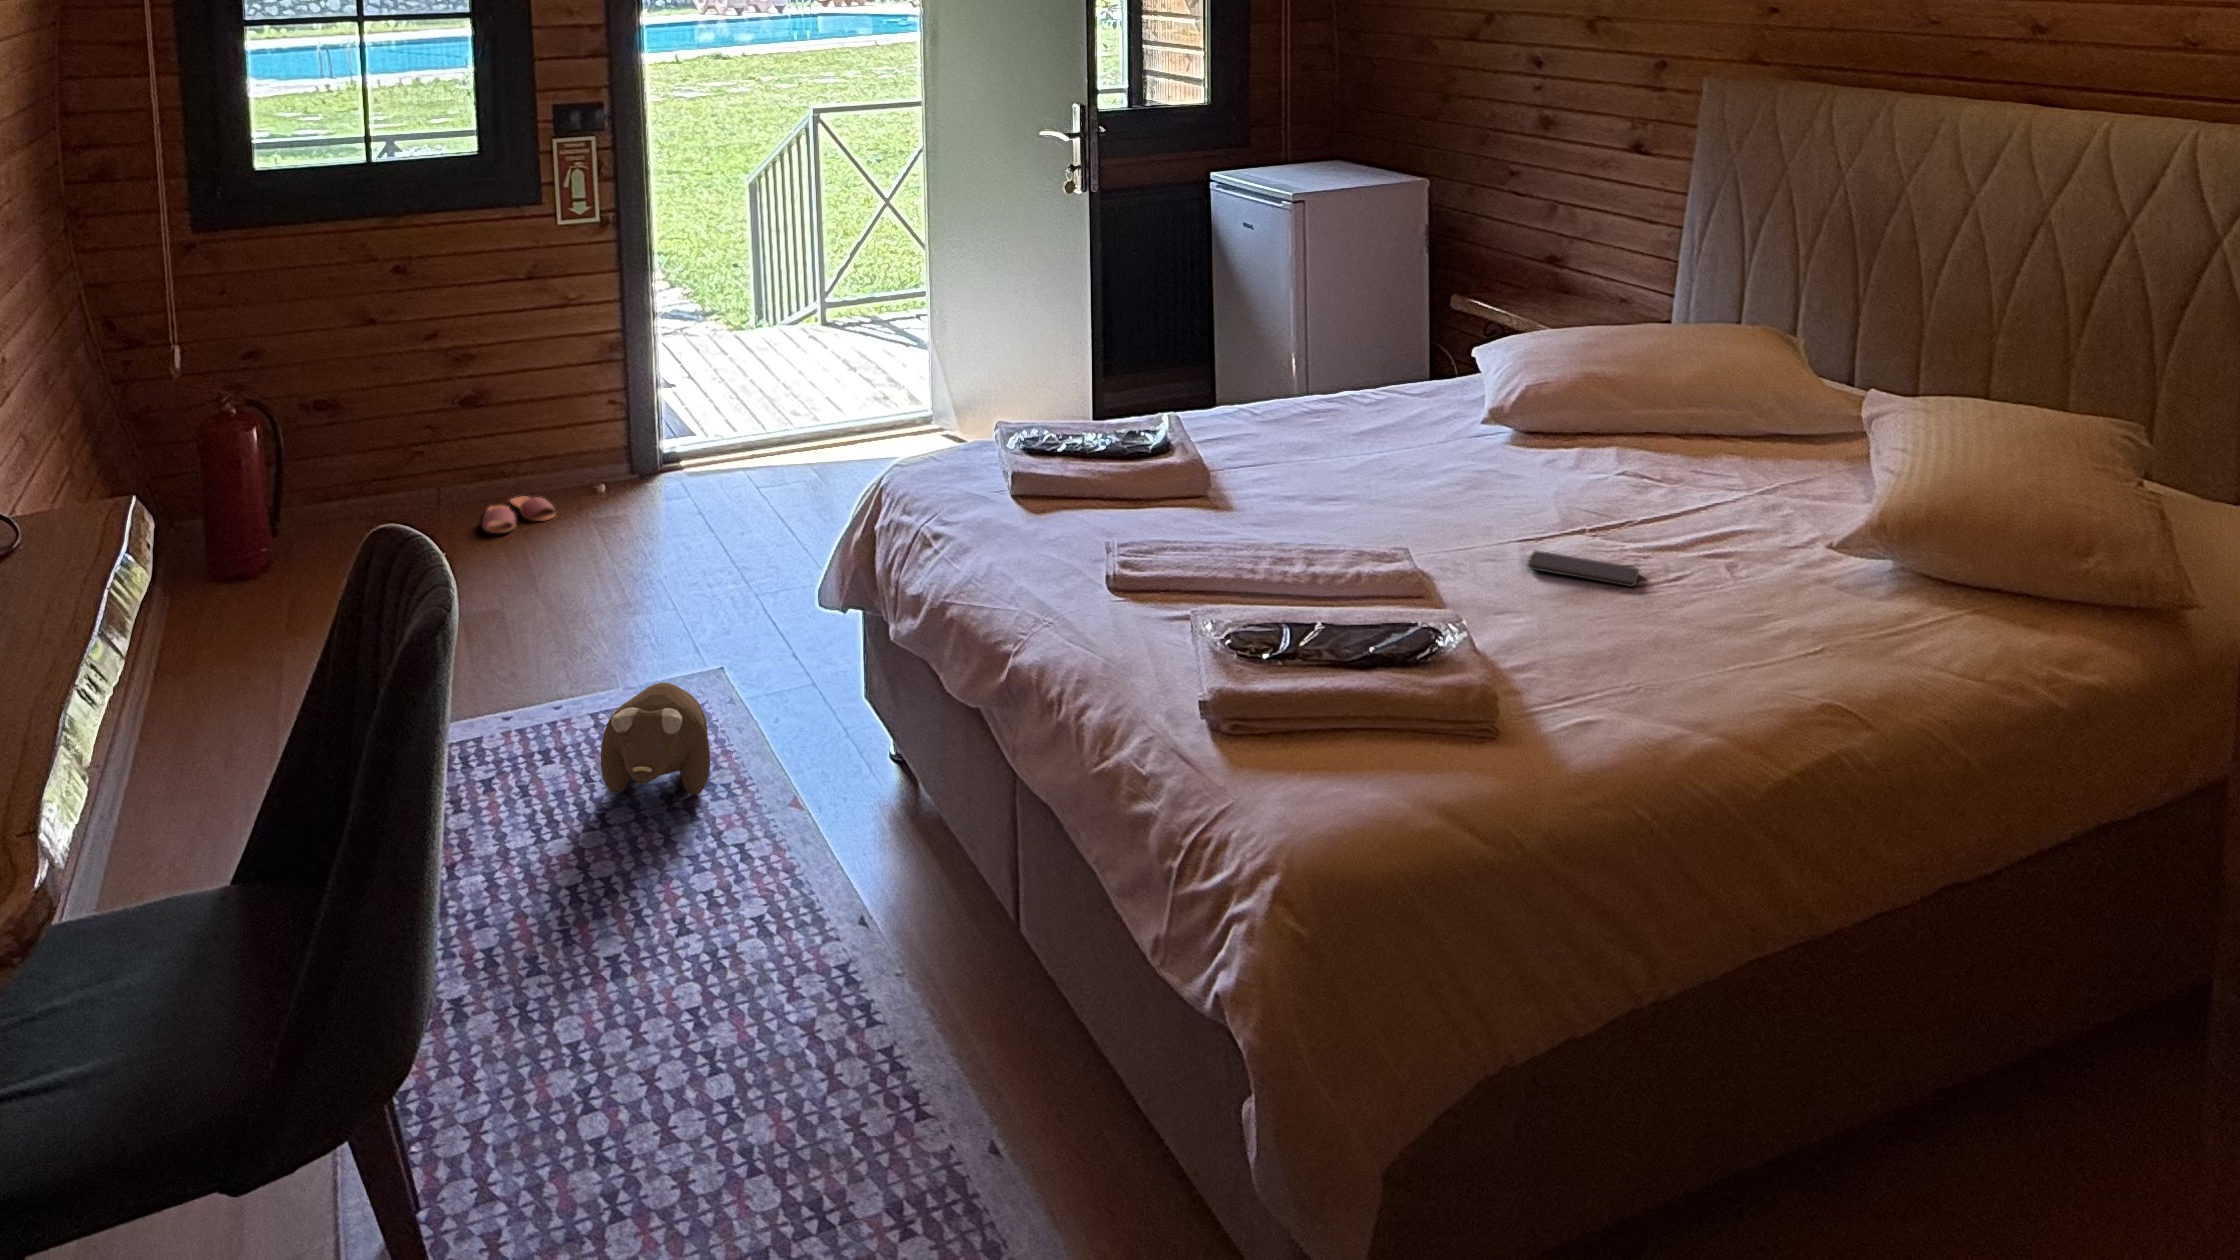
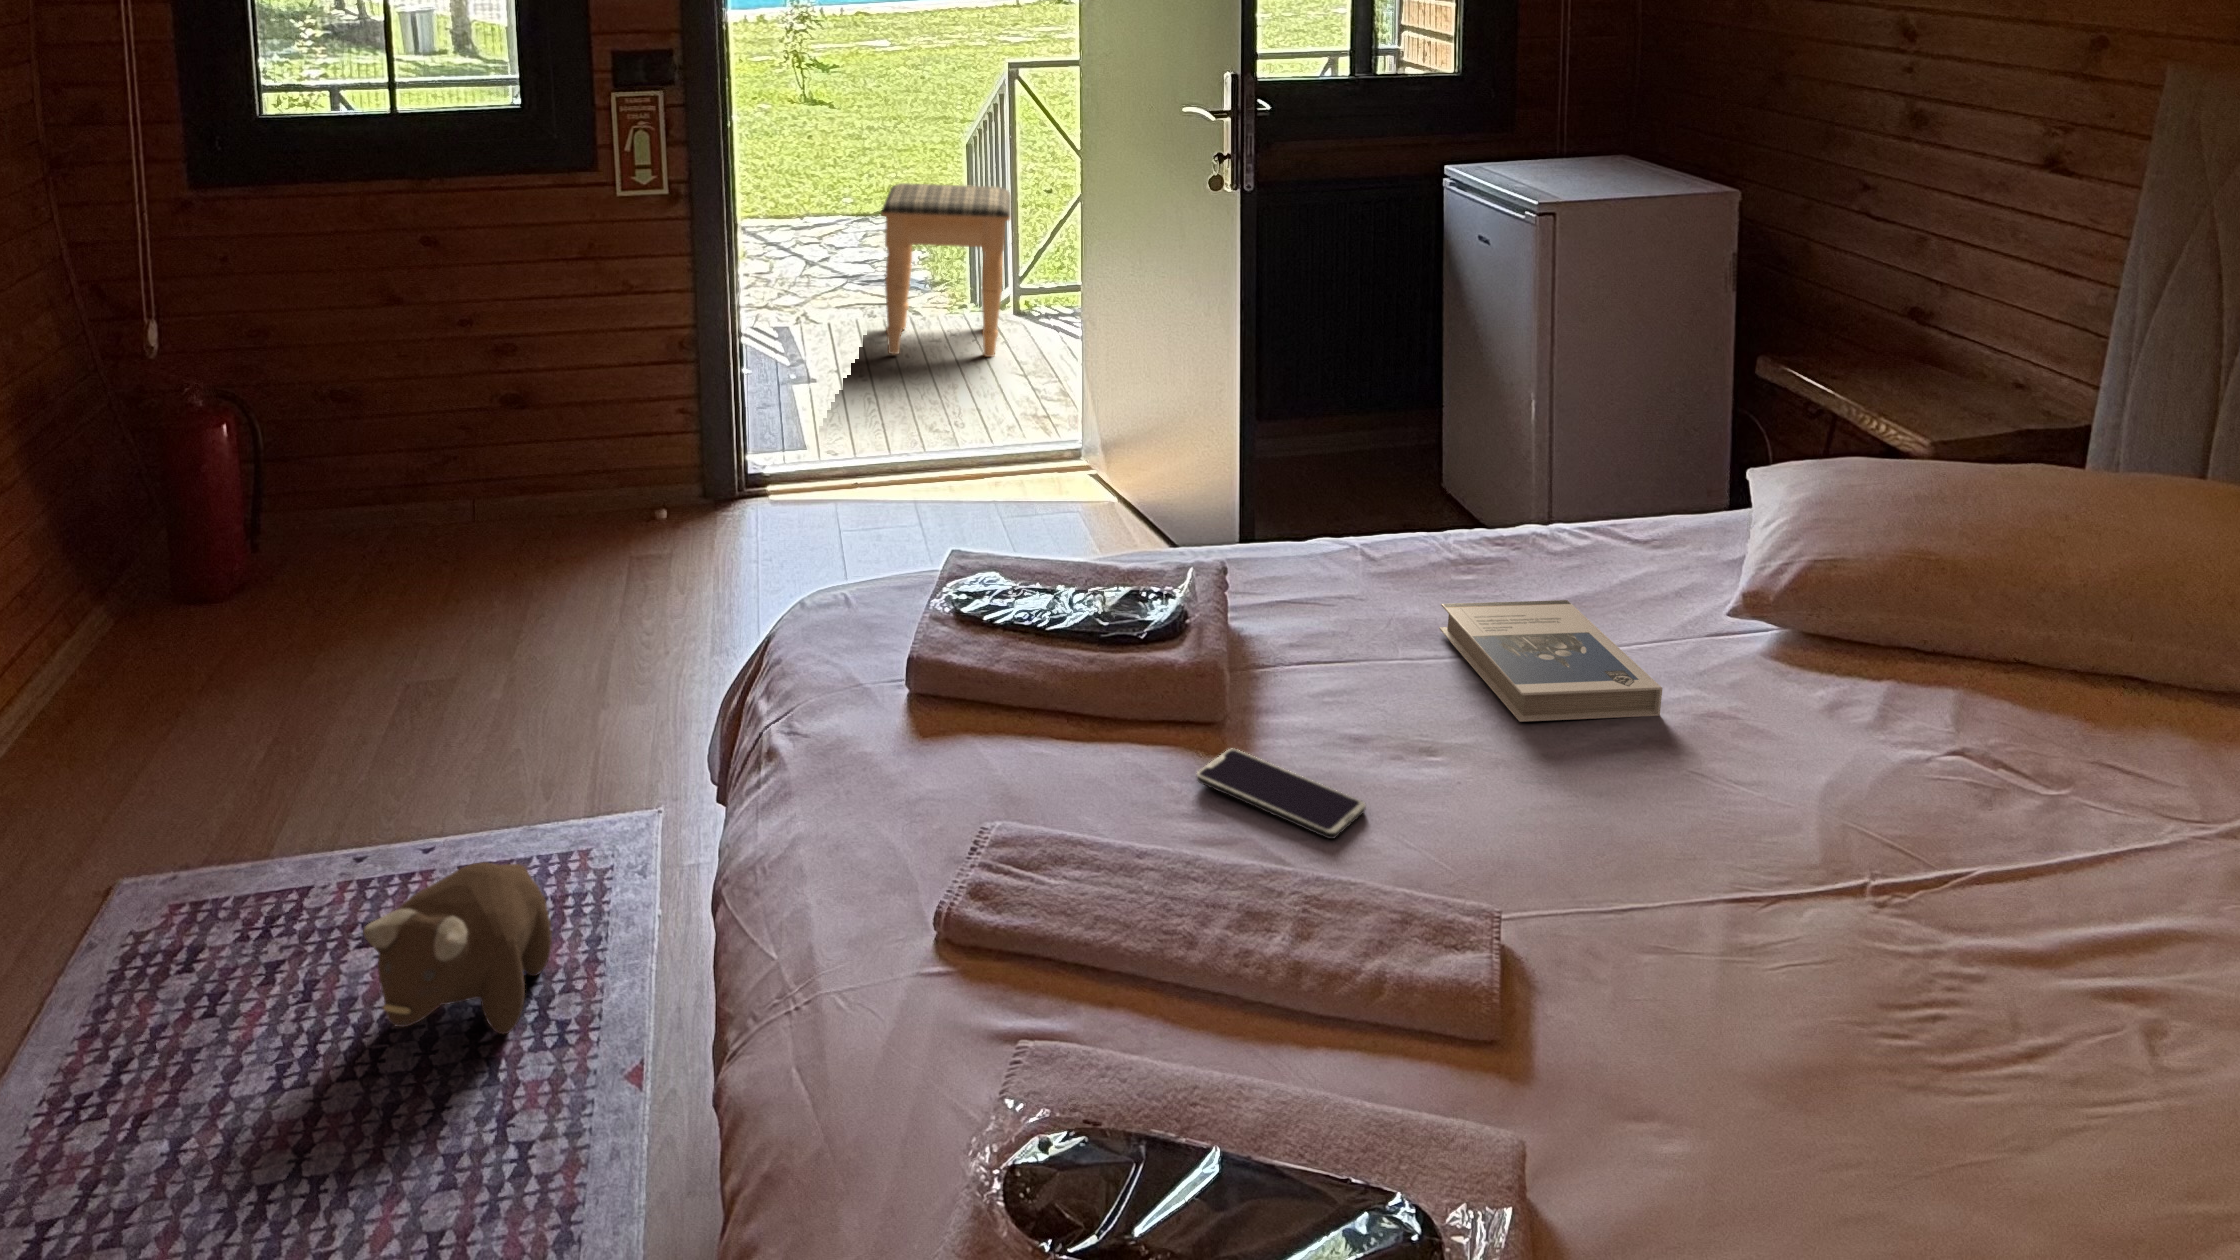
footstool: none [711,215,830,364] -> present [881,183,1011,357]
hardback book: none [1313,425,1456,483] -> present [1439,600,1662,722]
slippers: present [482,496,555,533] -> none [503,511,596,561]
smartphone: present [1528,551,1639,587] -> present [1197,749,1366,839]

